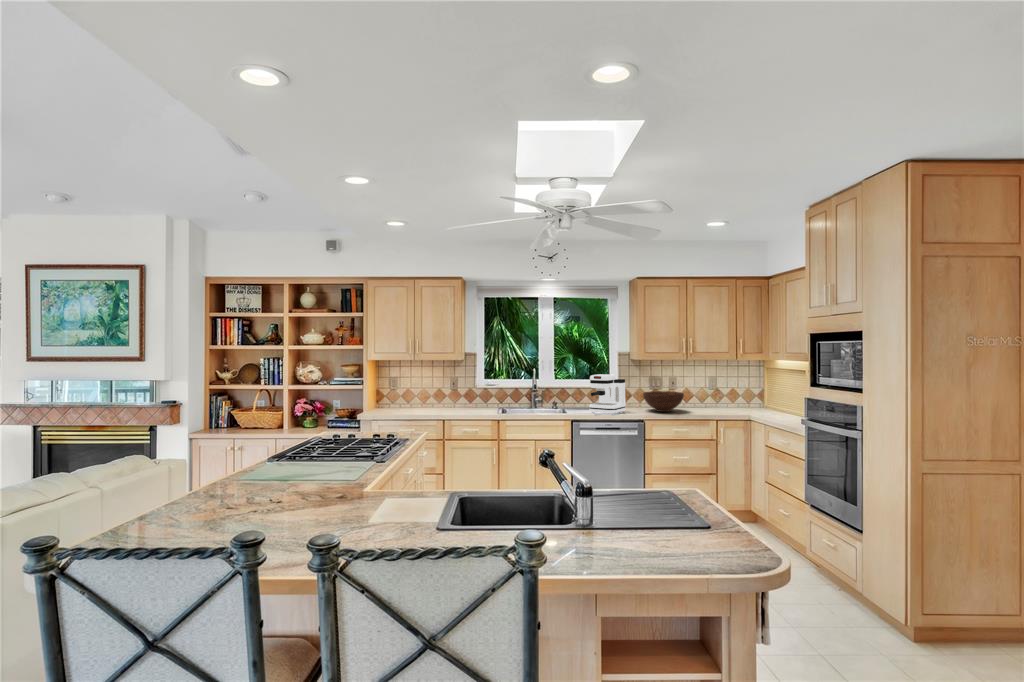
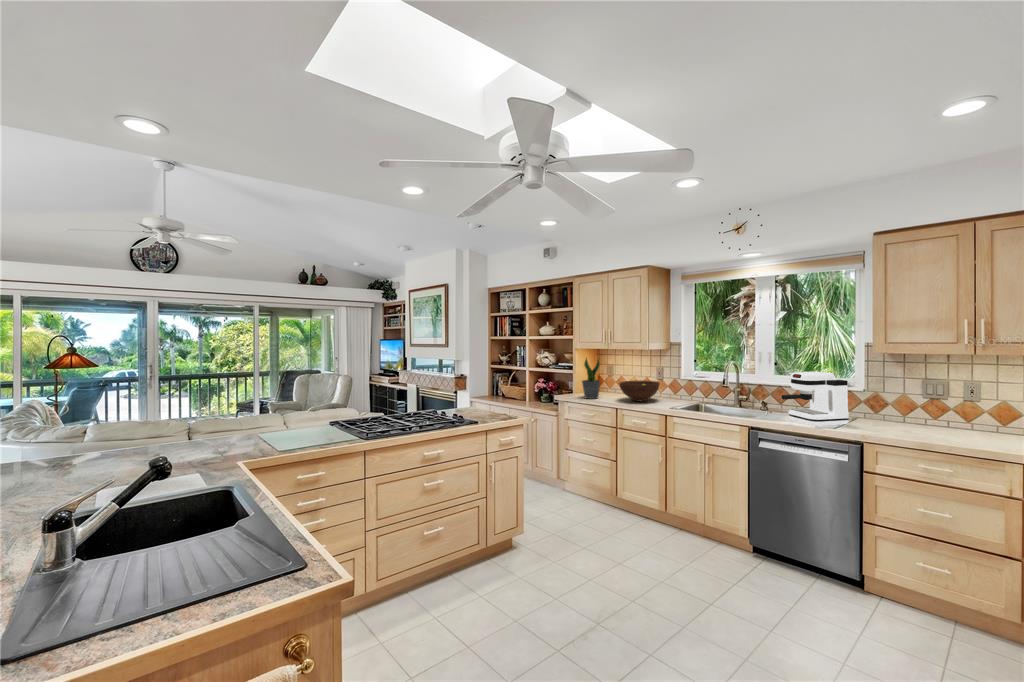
potted plant: none [387,368,408,415] -> present [582,358,600,399]
fruit bowl: present [643,391,684,412] -> present [619,380,660,401]

